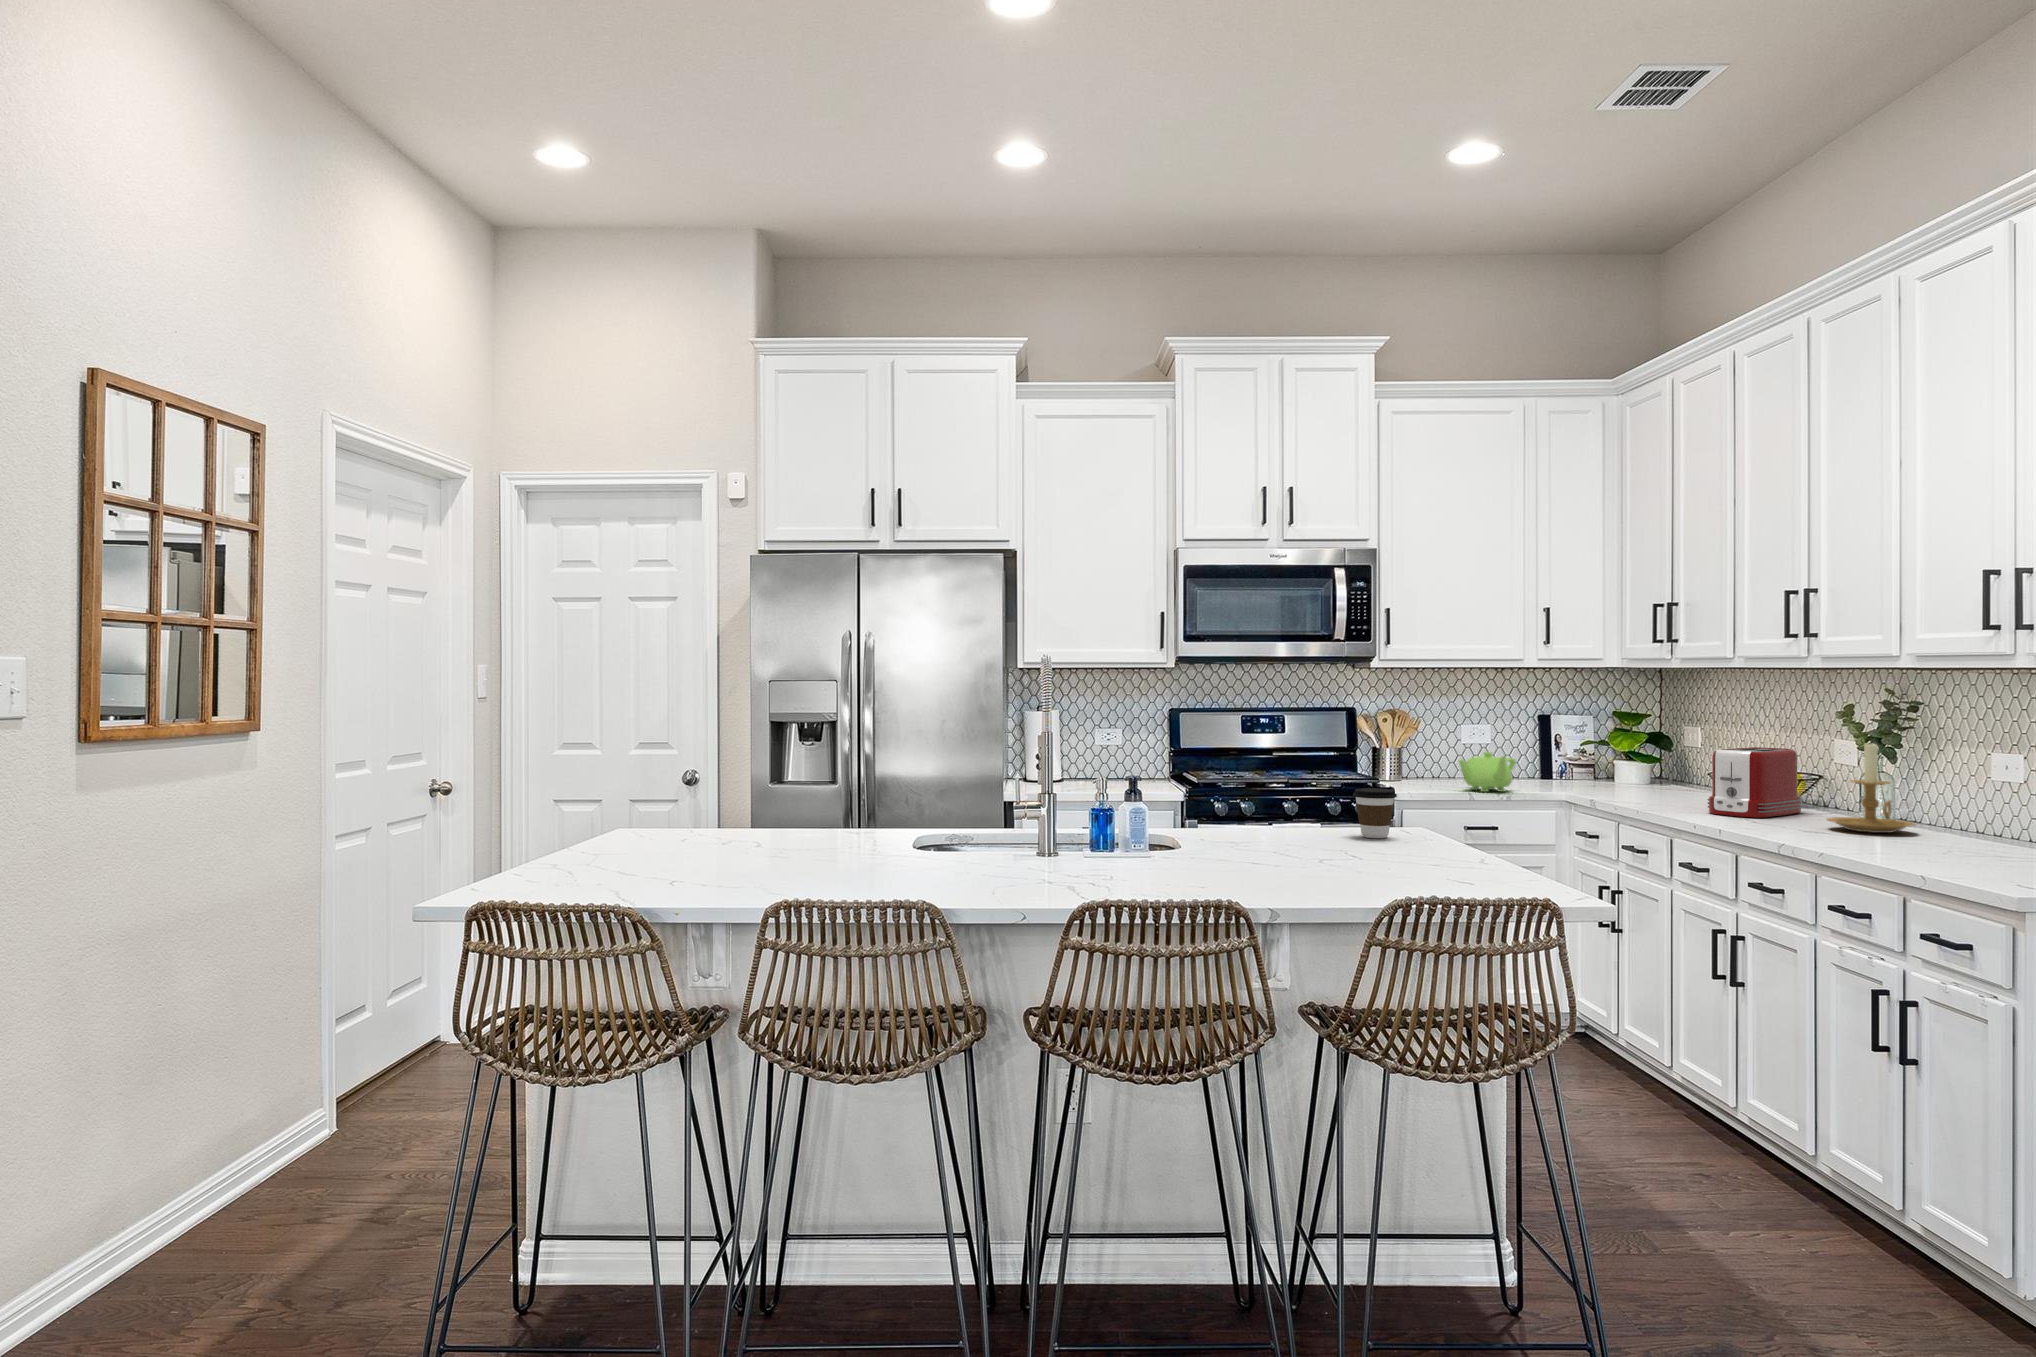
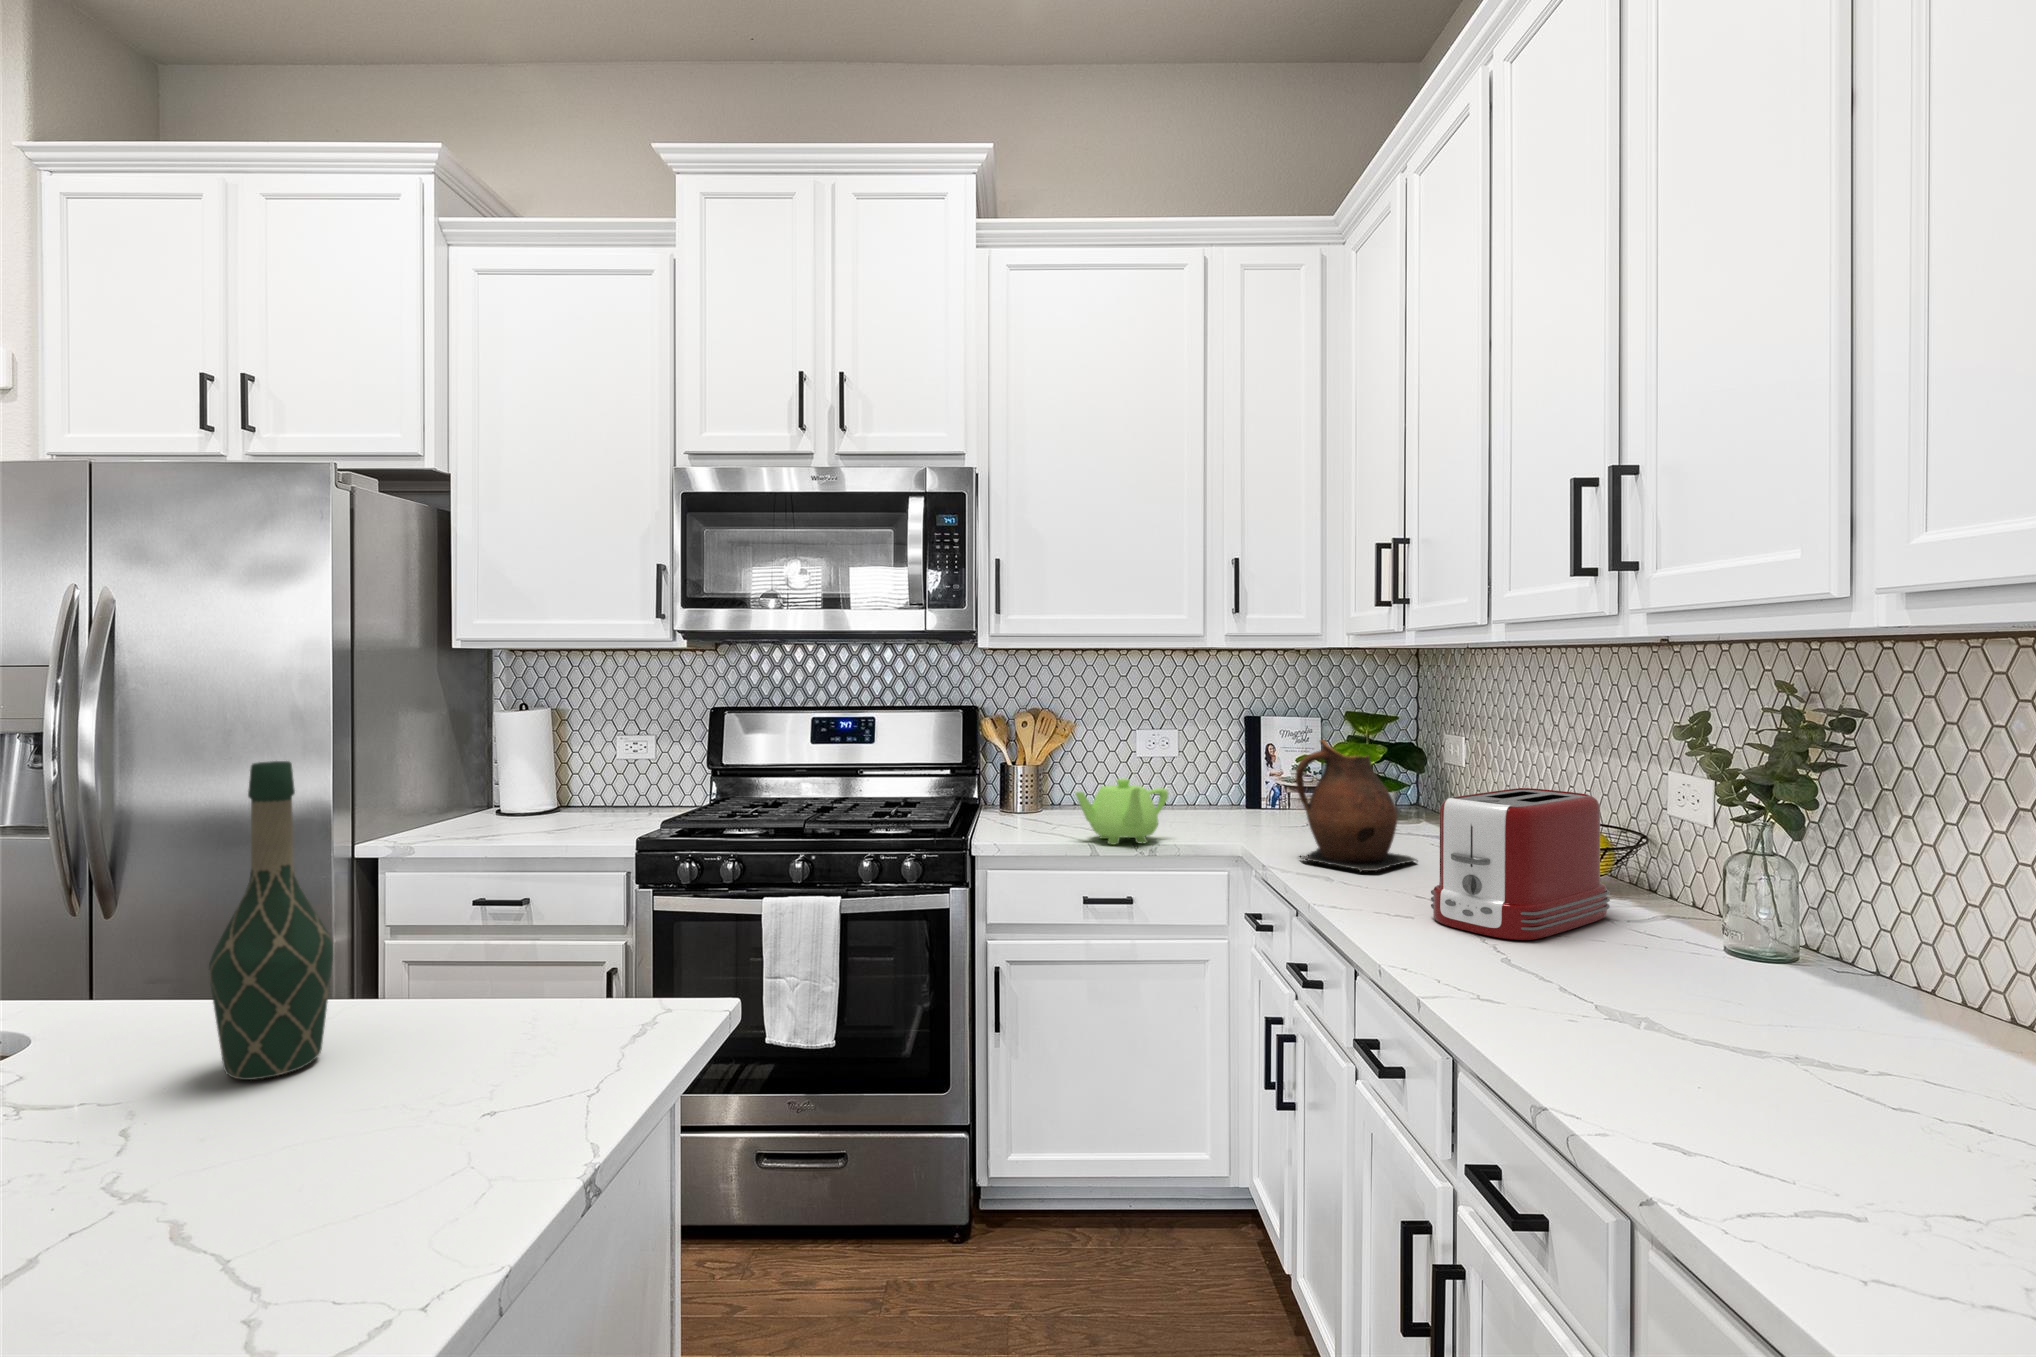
wine bottle: none [1274,720,1312,836] -> present [209,761,333,1080]
ceramic pitcher: none [1608,725,1686,801] -> present [1296,740,1417,872]
candle holder: present [1827,743,1915,833] -> none [1661,800,1879,1027]
coffee cup: present [1353,788,1397,838] -> none [376,944,513,1102]

